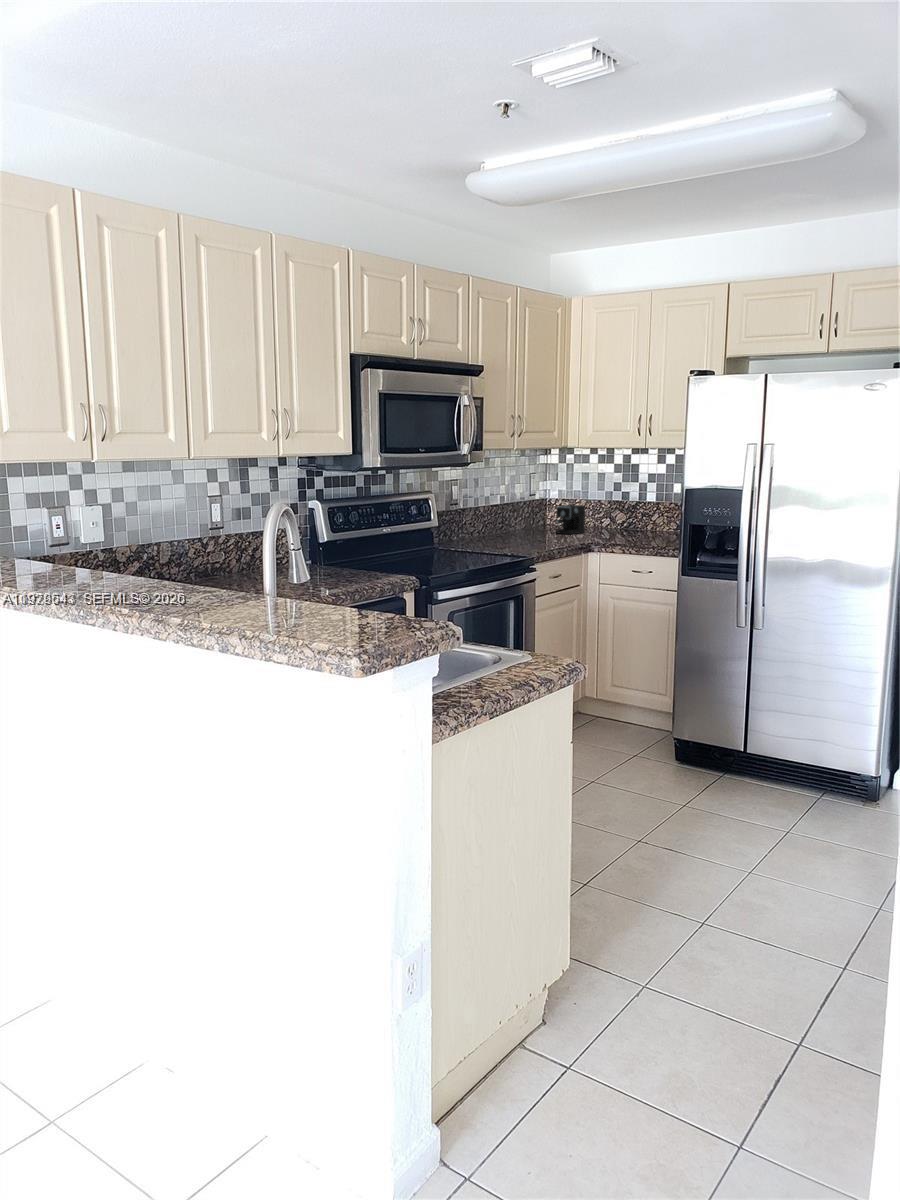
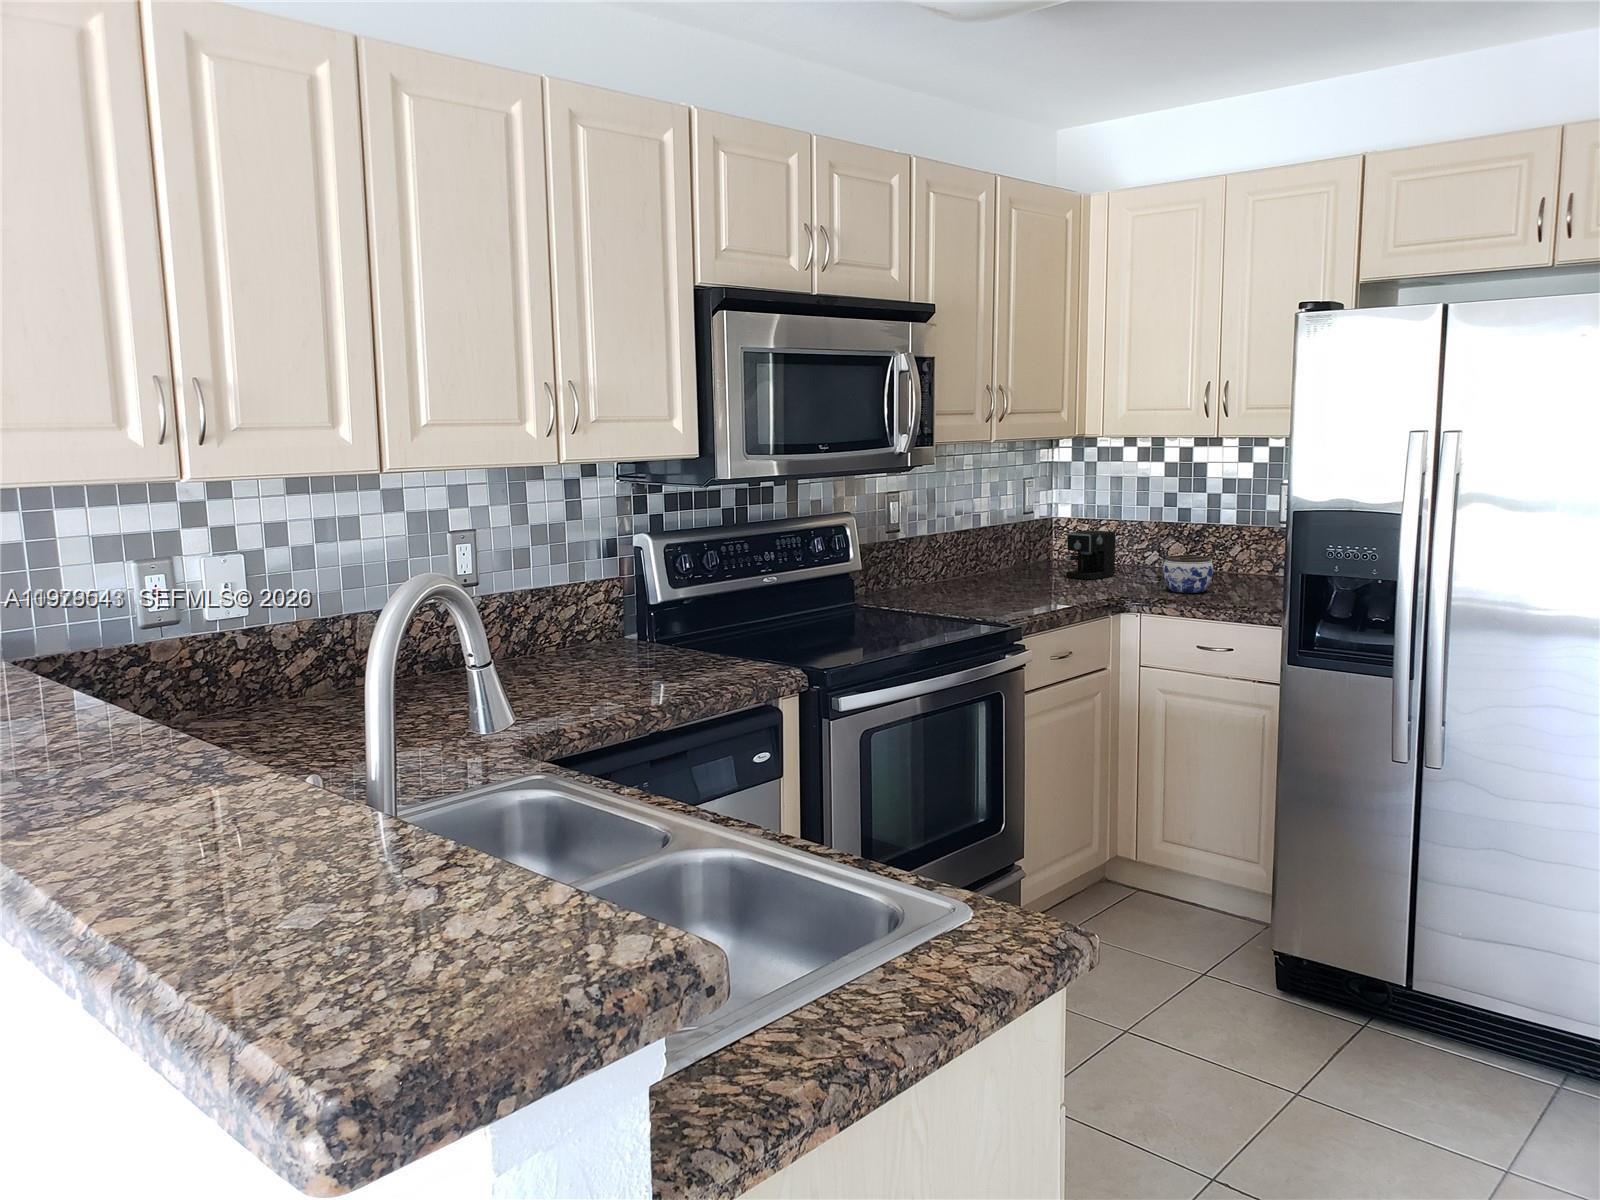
jar: none [614,519,642,541] -> present [1163,554,1213,593]

